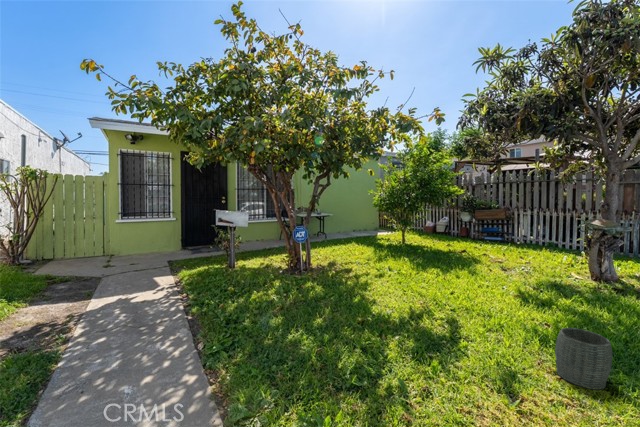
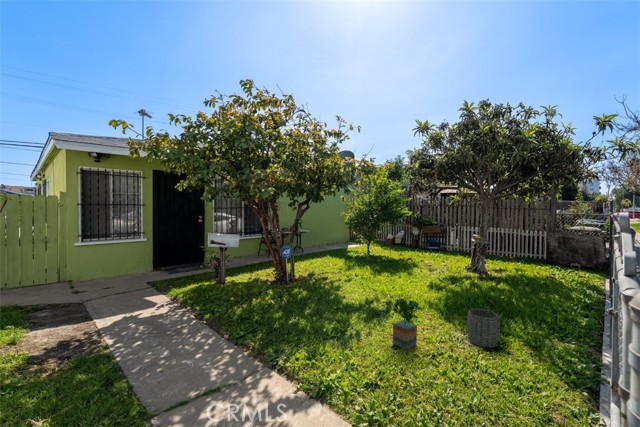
potted tree: none [440,305,491,383] -> present [393,298,422,350]

